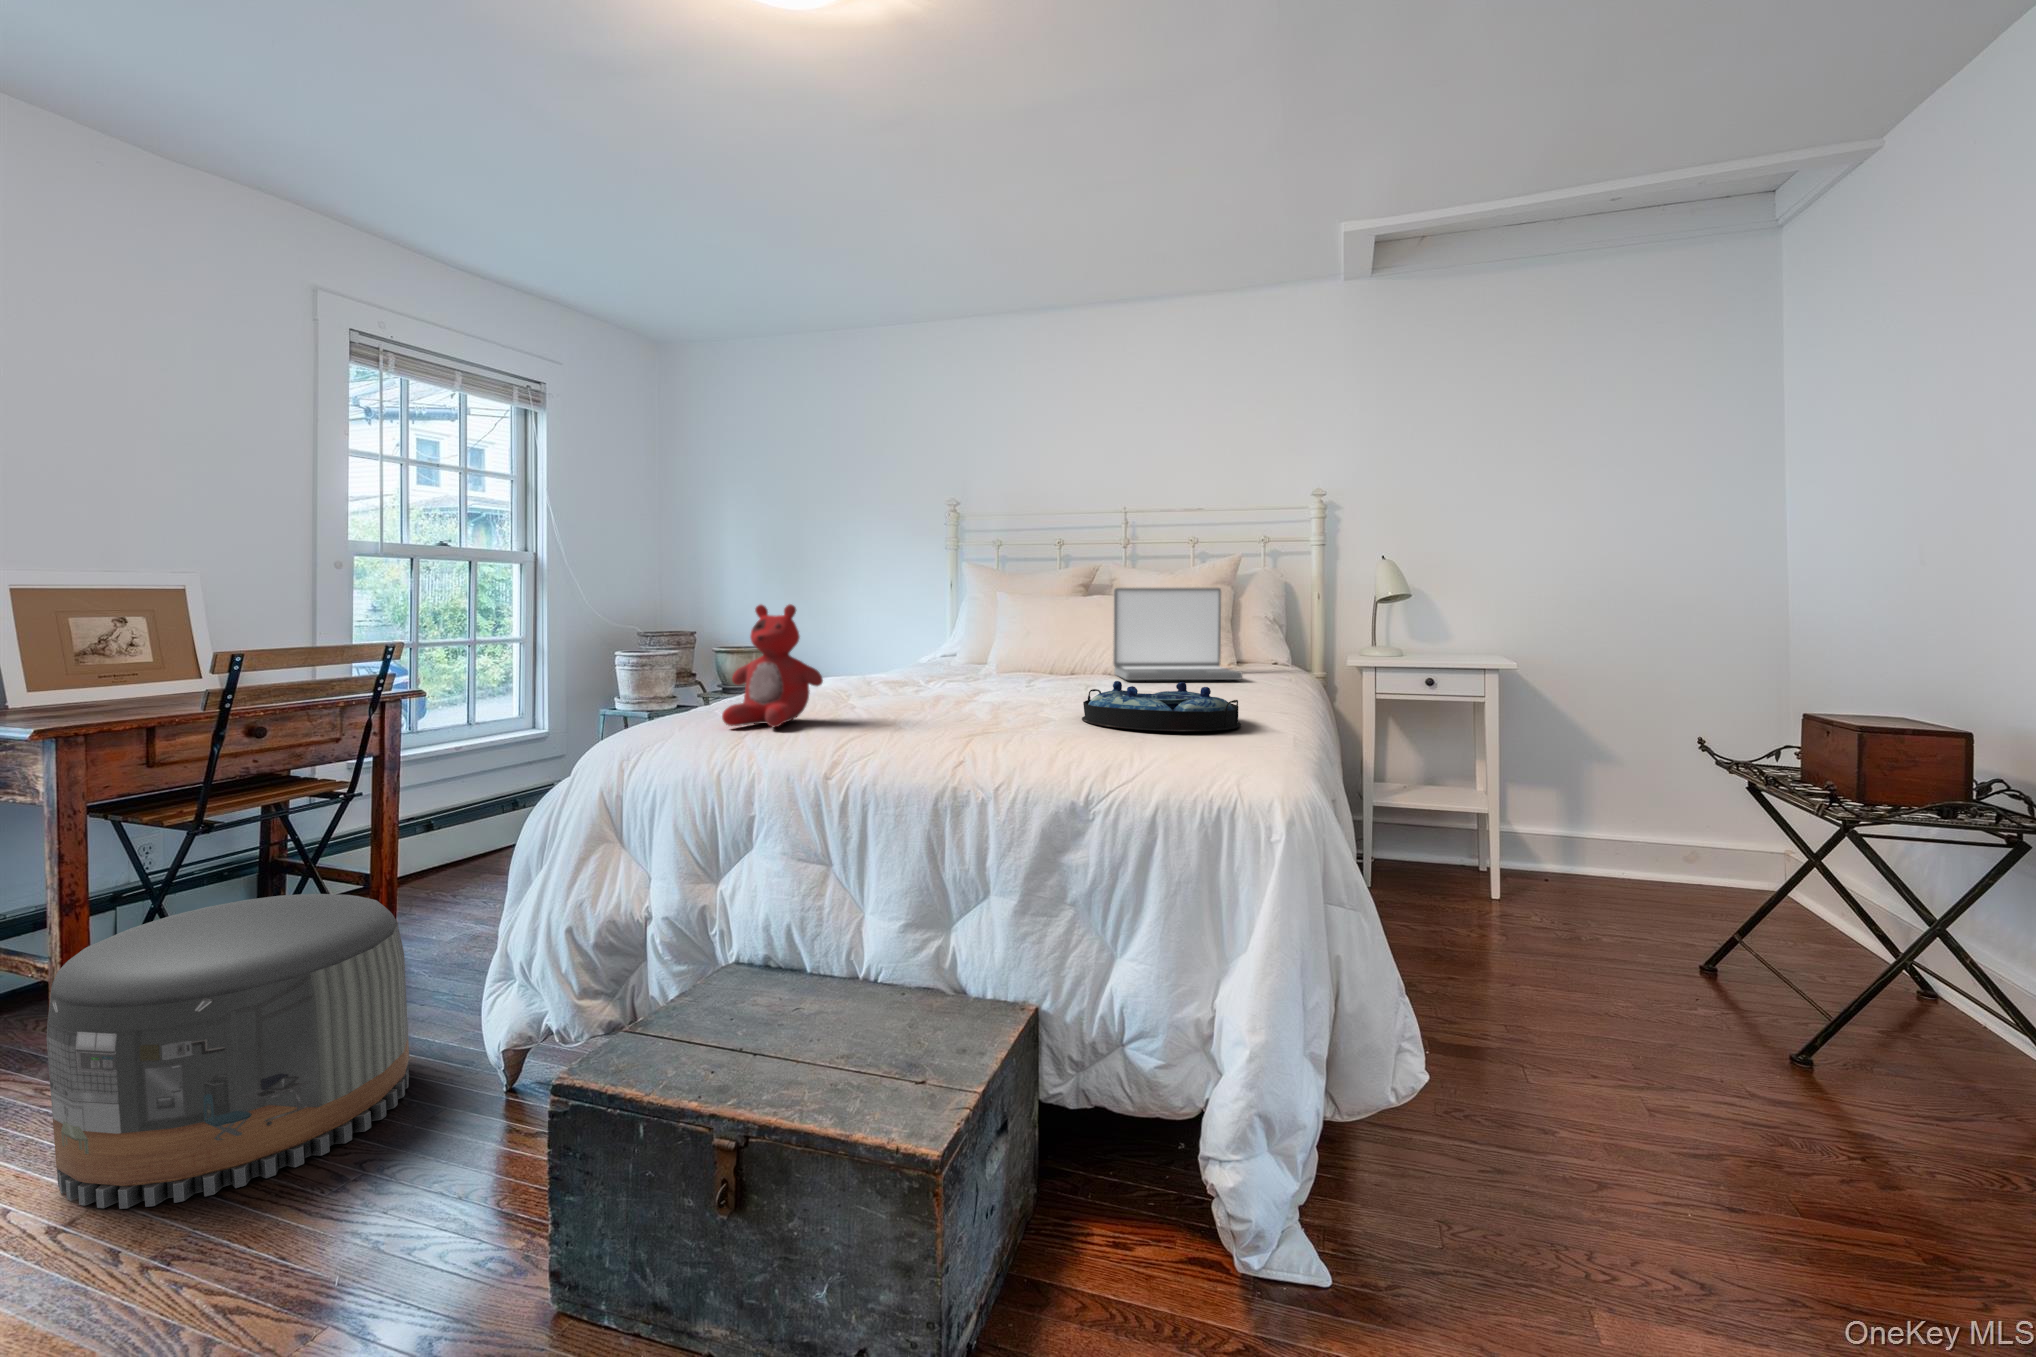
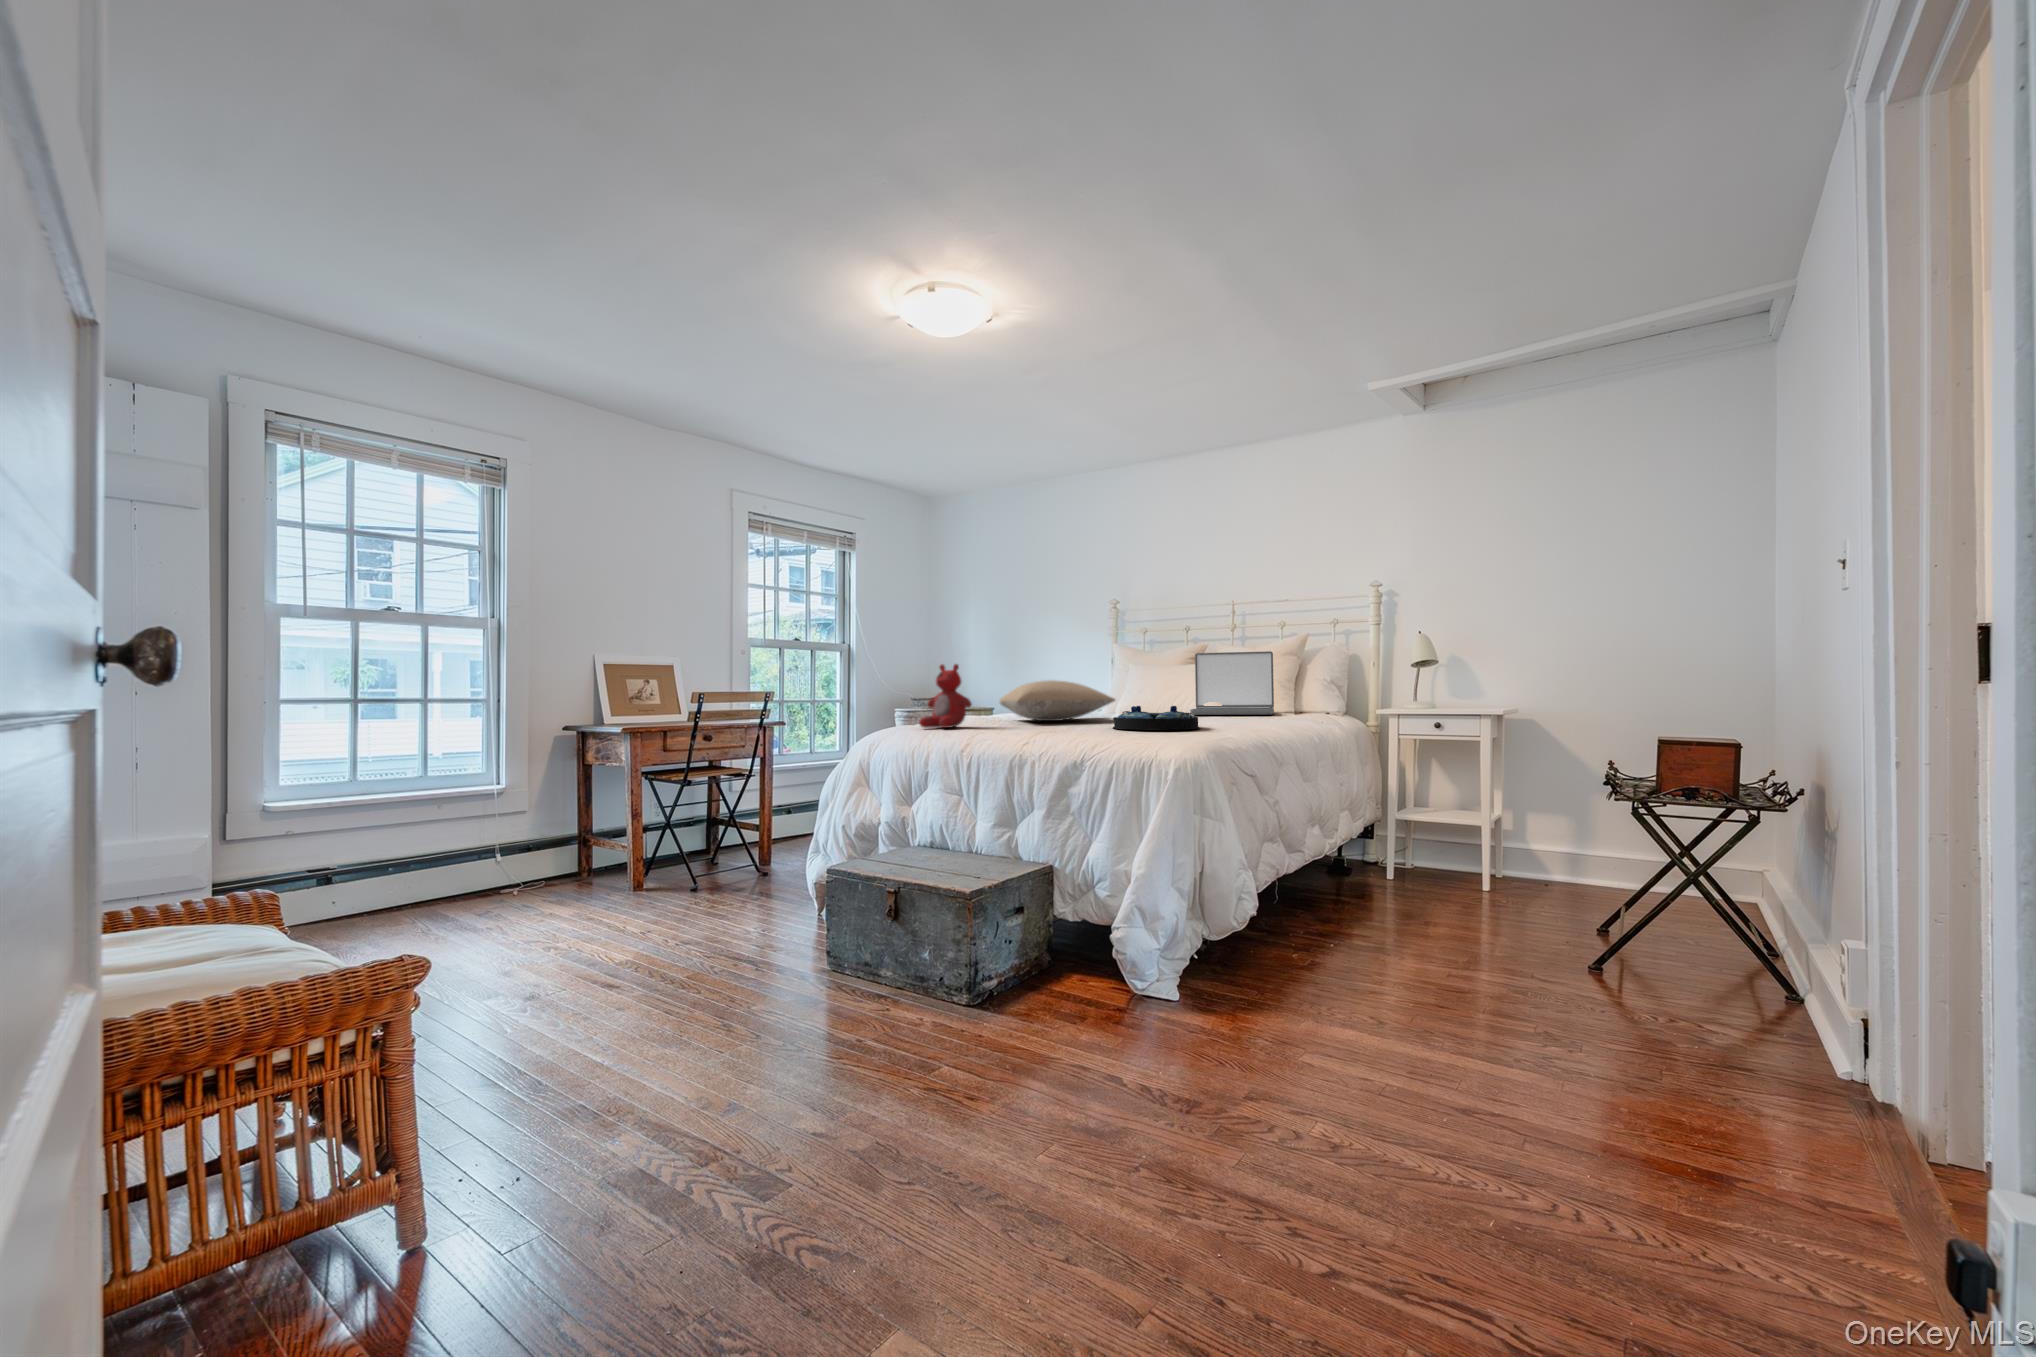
pillow: none [841,632,1053,699] -> present [999,680,1115,721]
pouf: present [47,894,409,1209] -> none [639,812,772,932]

